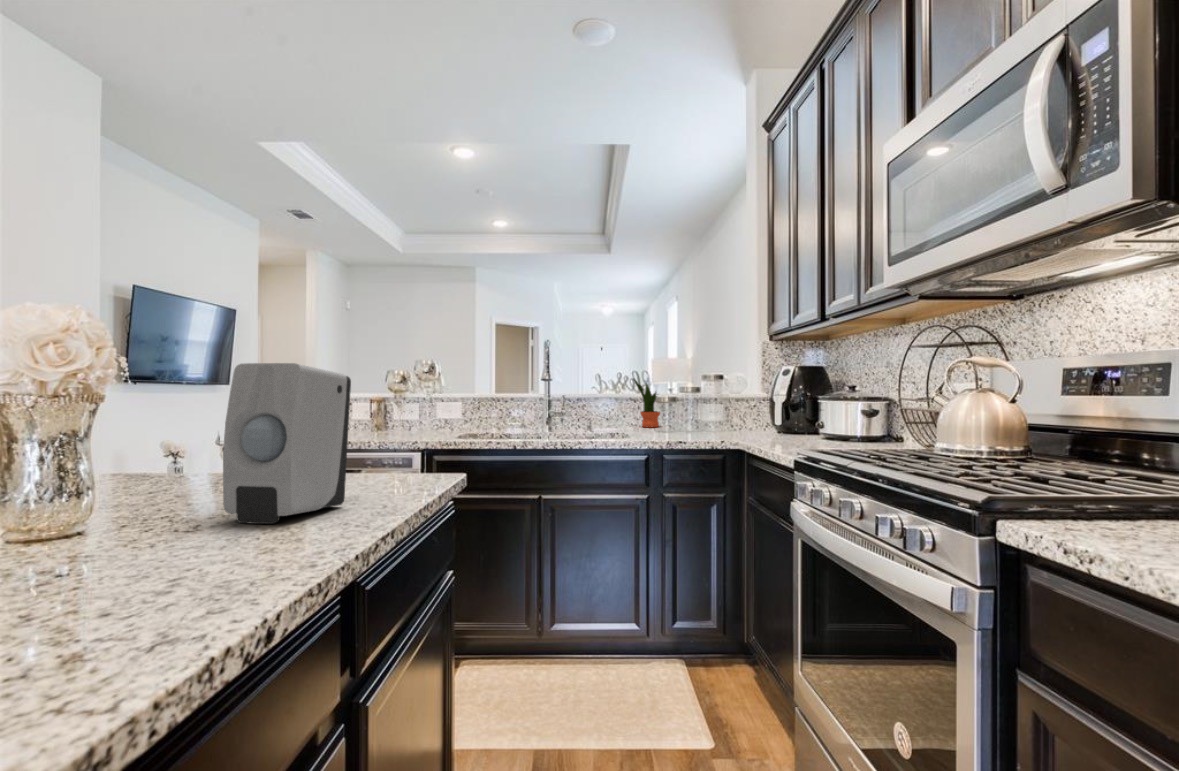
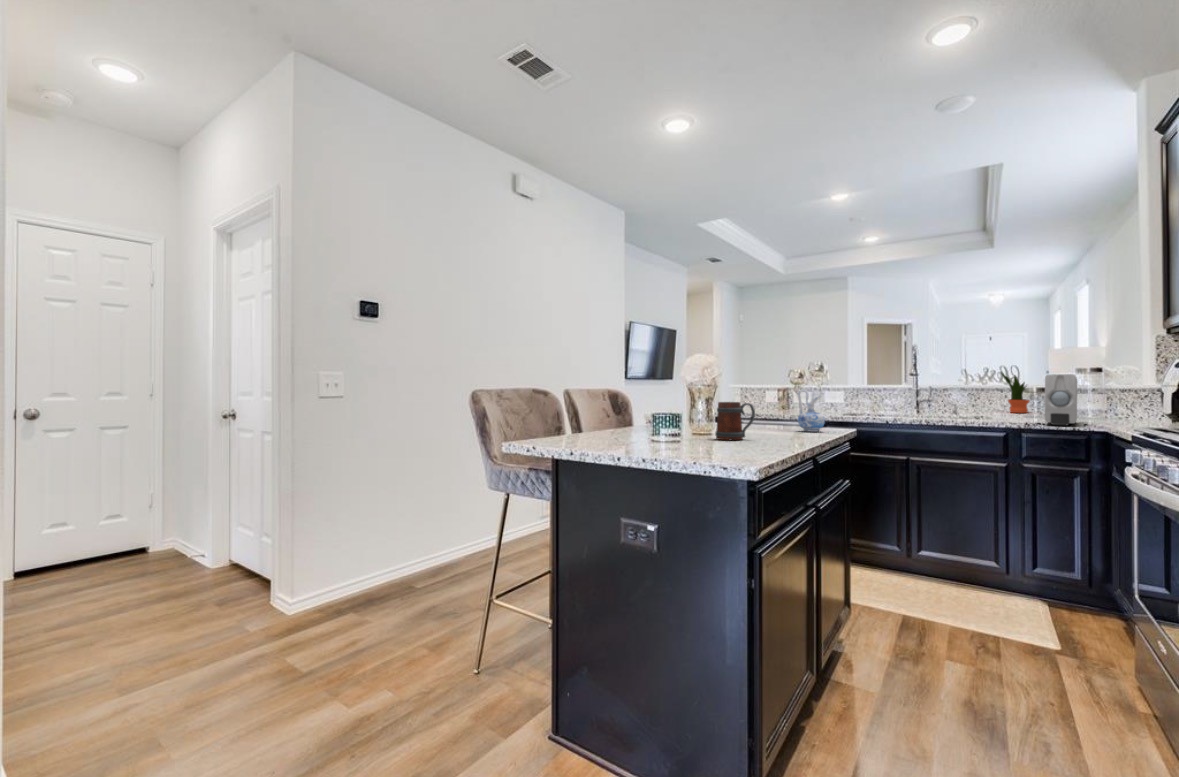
soap dispenser: present [223,363,351,524] -> present [1045,374,1077,425]
ceramic pitcher: none [359,404,410,486] -> present [798,389,825,432]
mug: none [63,444,203,563] -> present [715,402,755,440]

